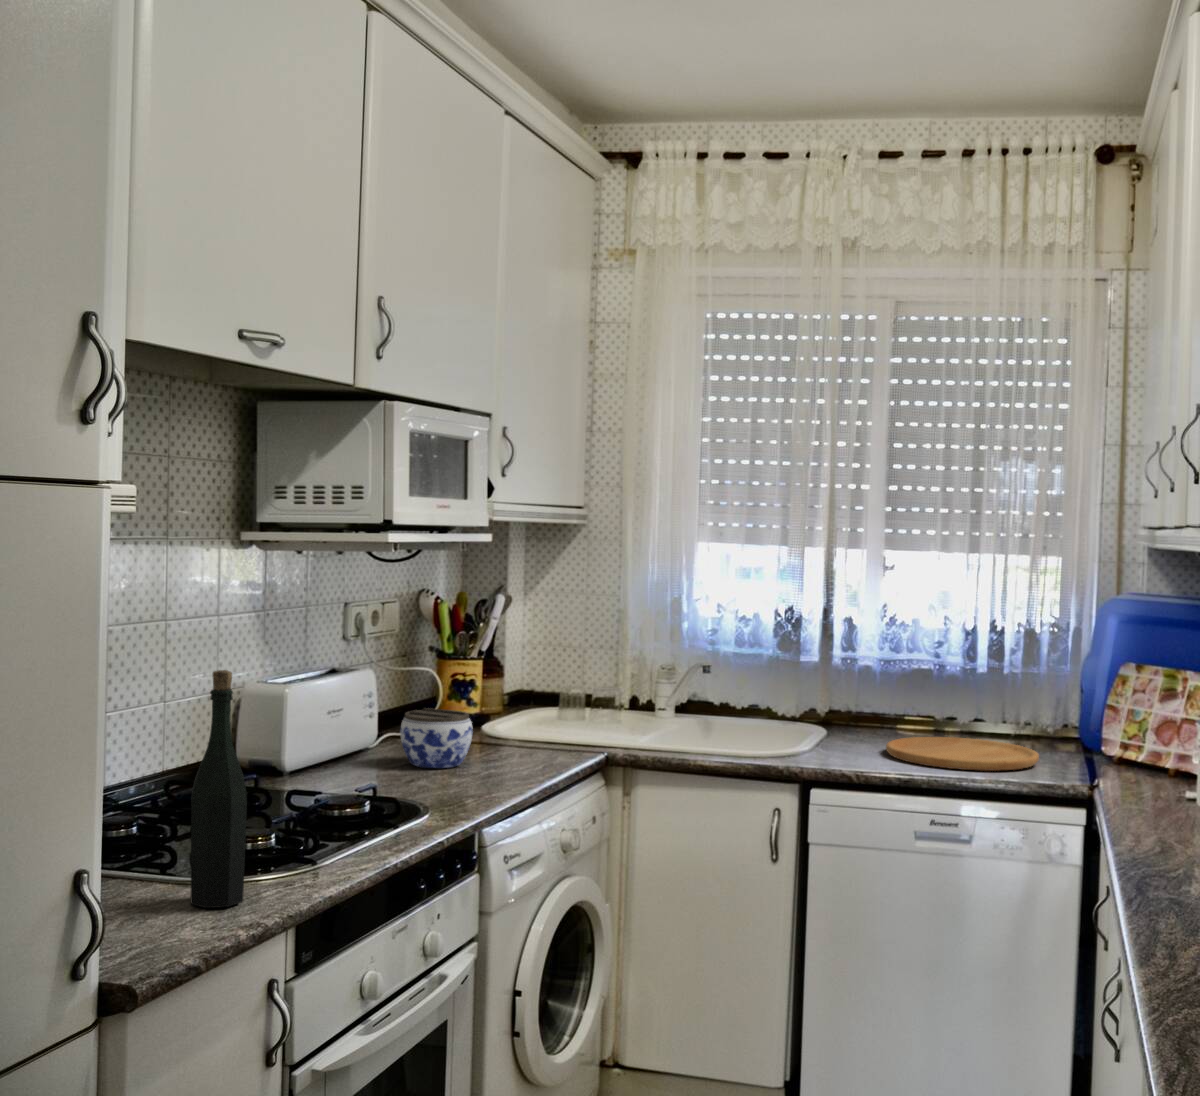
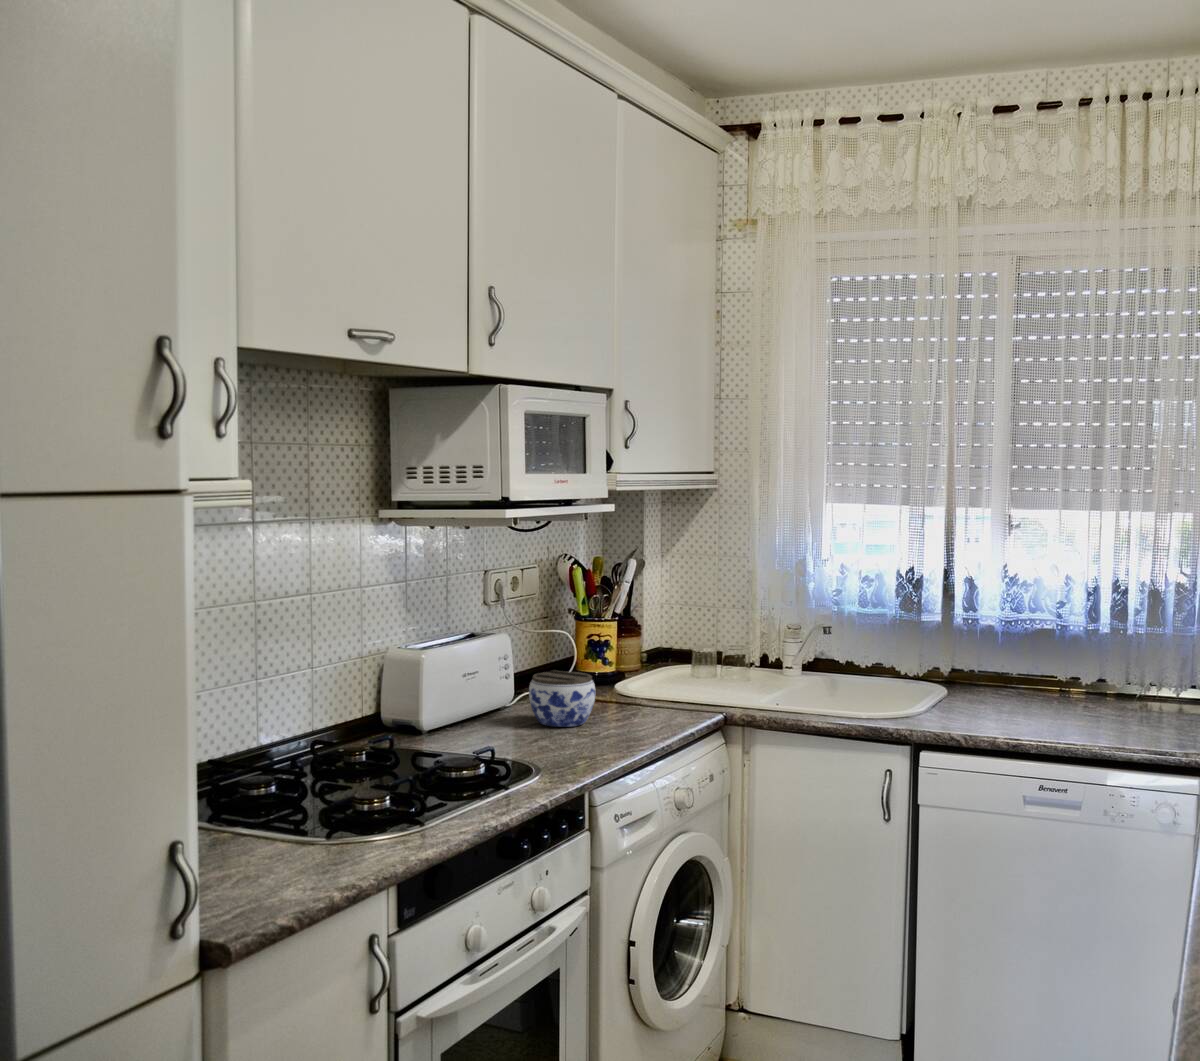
bottle: present [191,670,247,908] -> none [299,653,350,868]
cutting board: present [886,737,1039,771] -> none [1004,697,1159,733]

